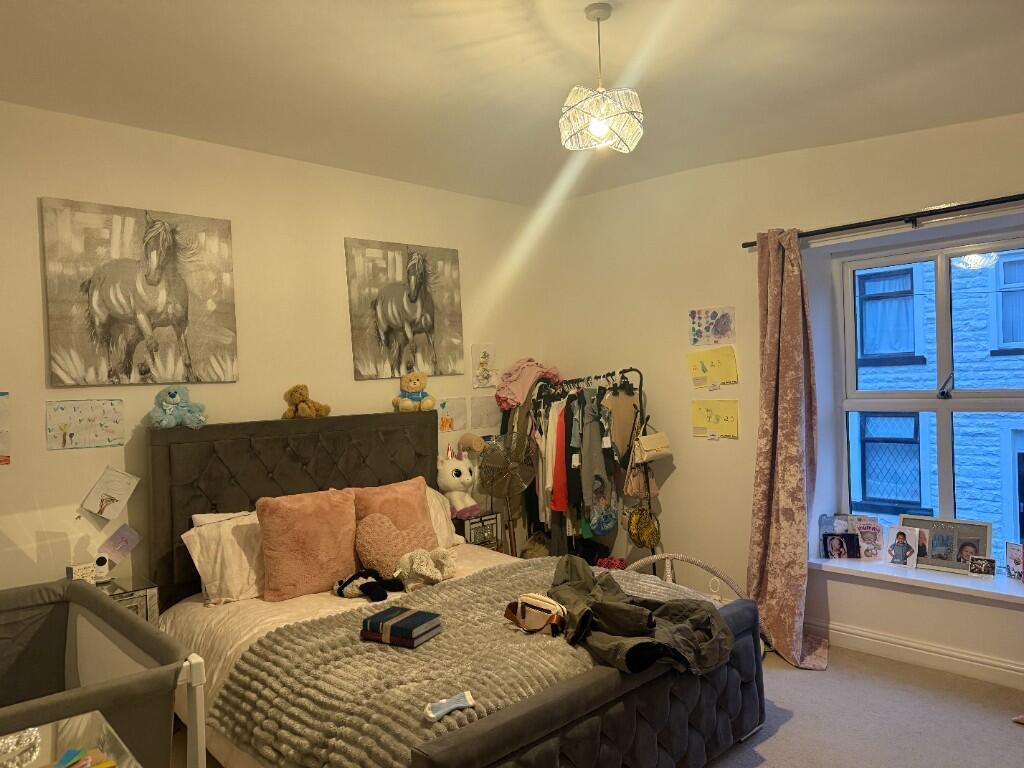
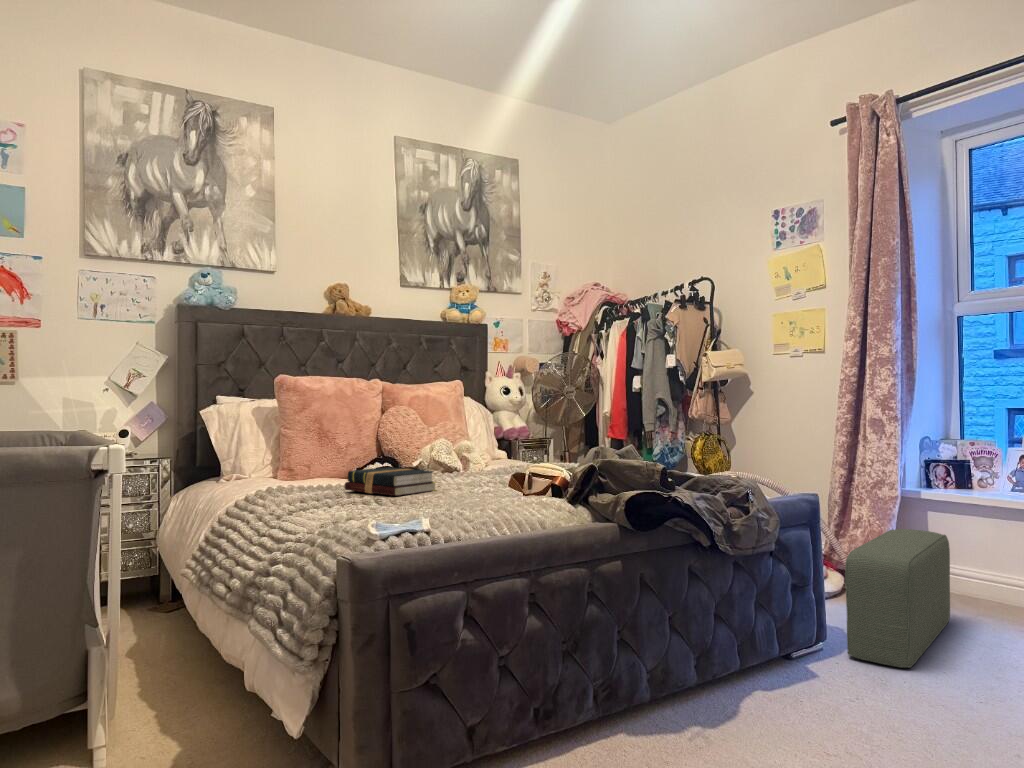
pouf: none [778,609,850,745] -> present [845,529,950,668]

